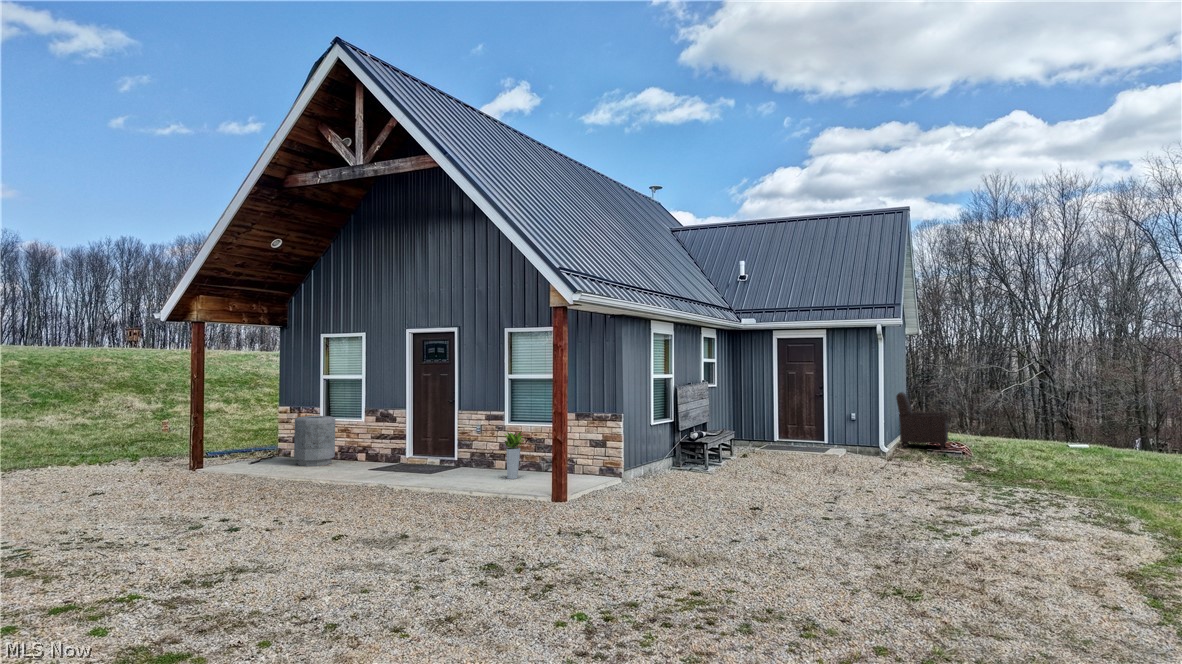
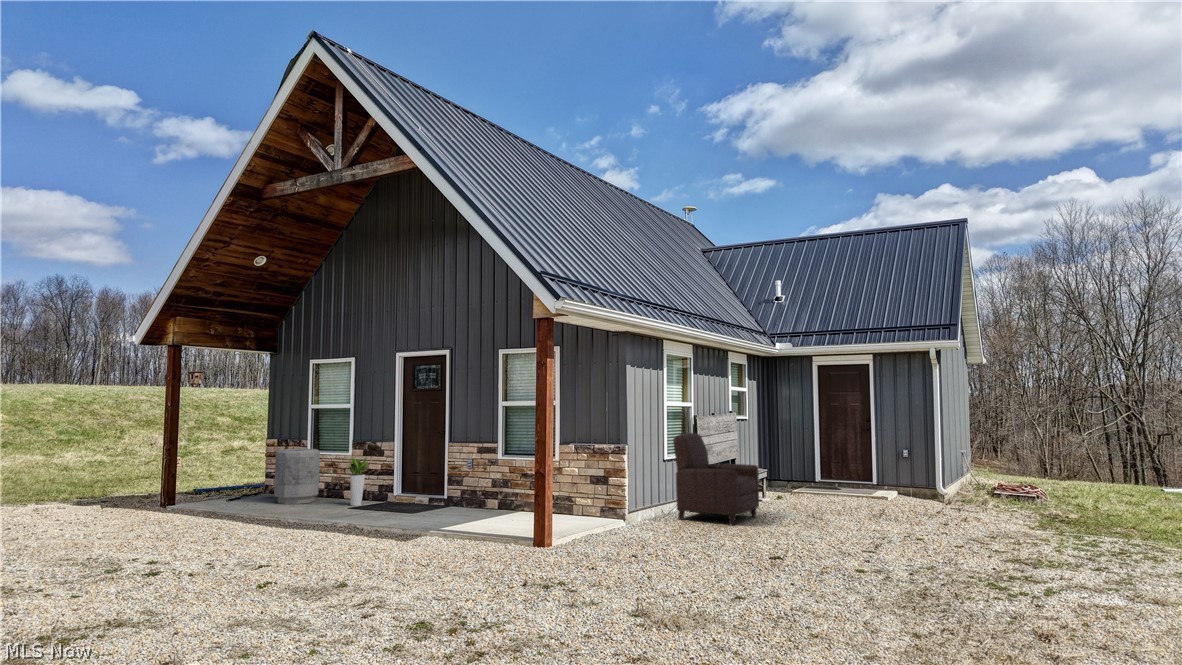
chair: present [896,392,948,450] -> present [673,433,759,525]
planter: present [504,432,523,479] -> present [349,458,368,506]

